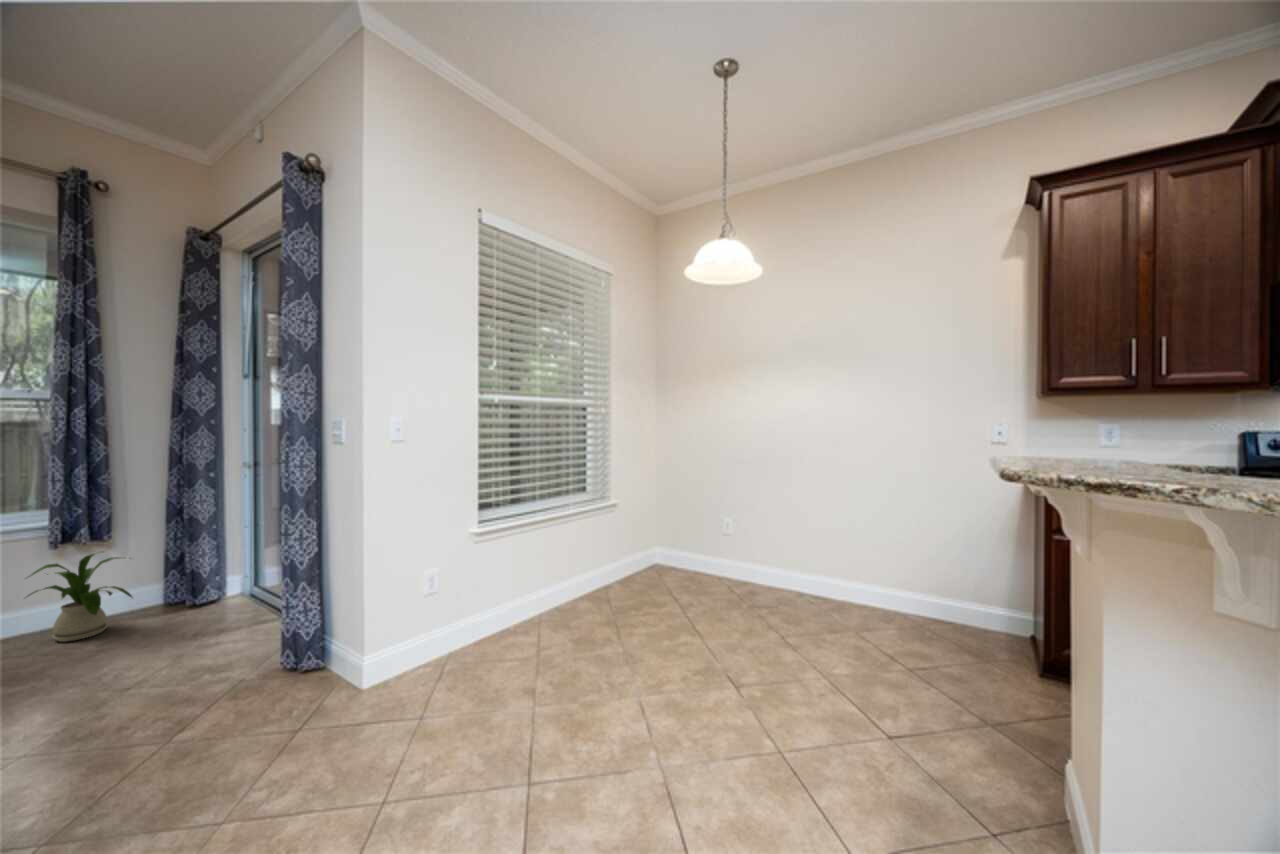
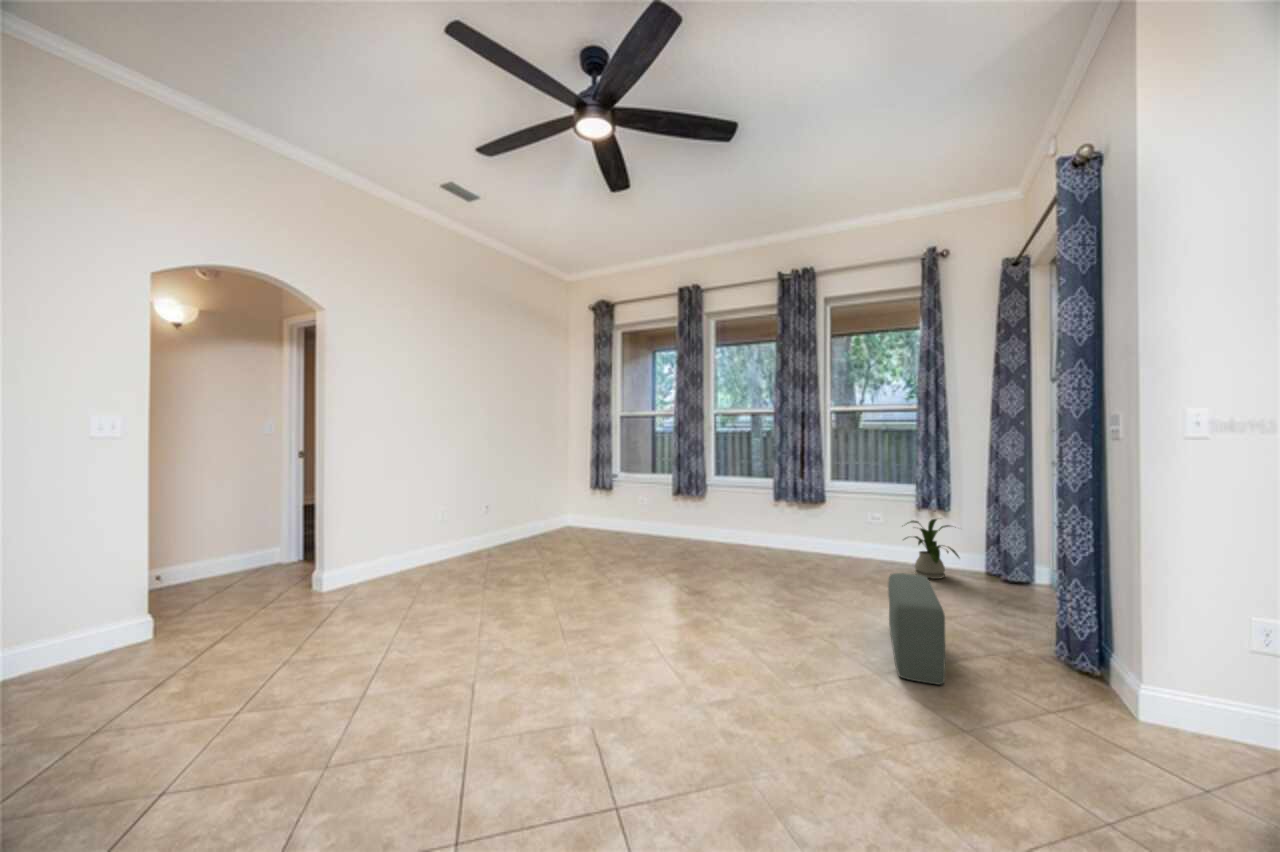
pouf: none [37,643,168,812] -> present [888,573,945,684]

